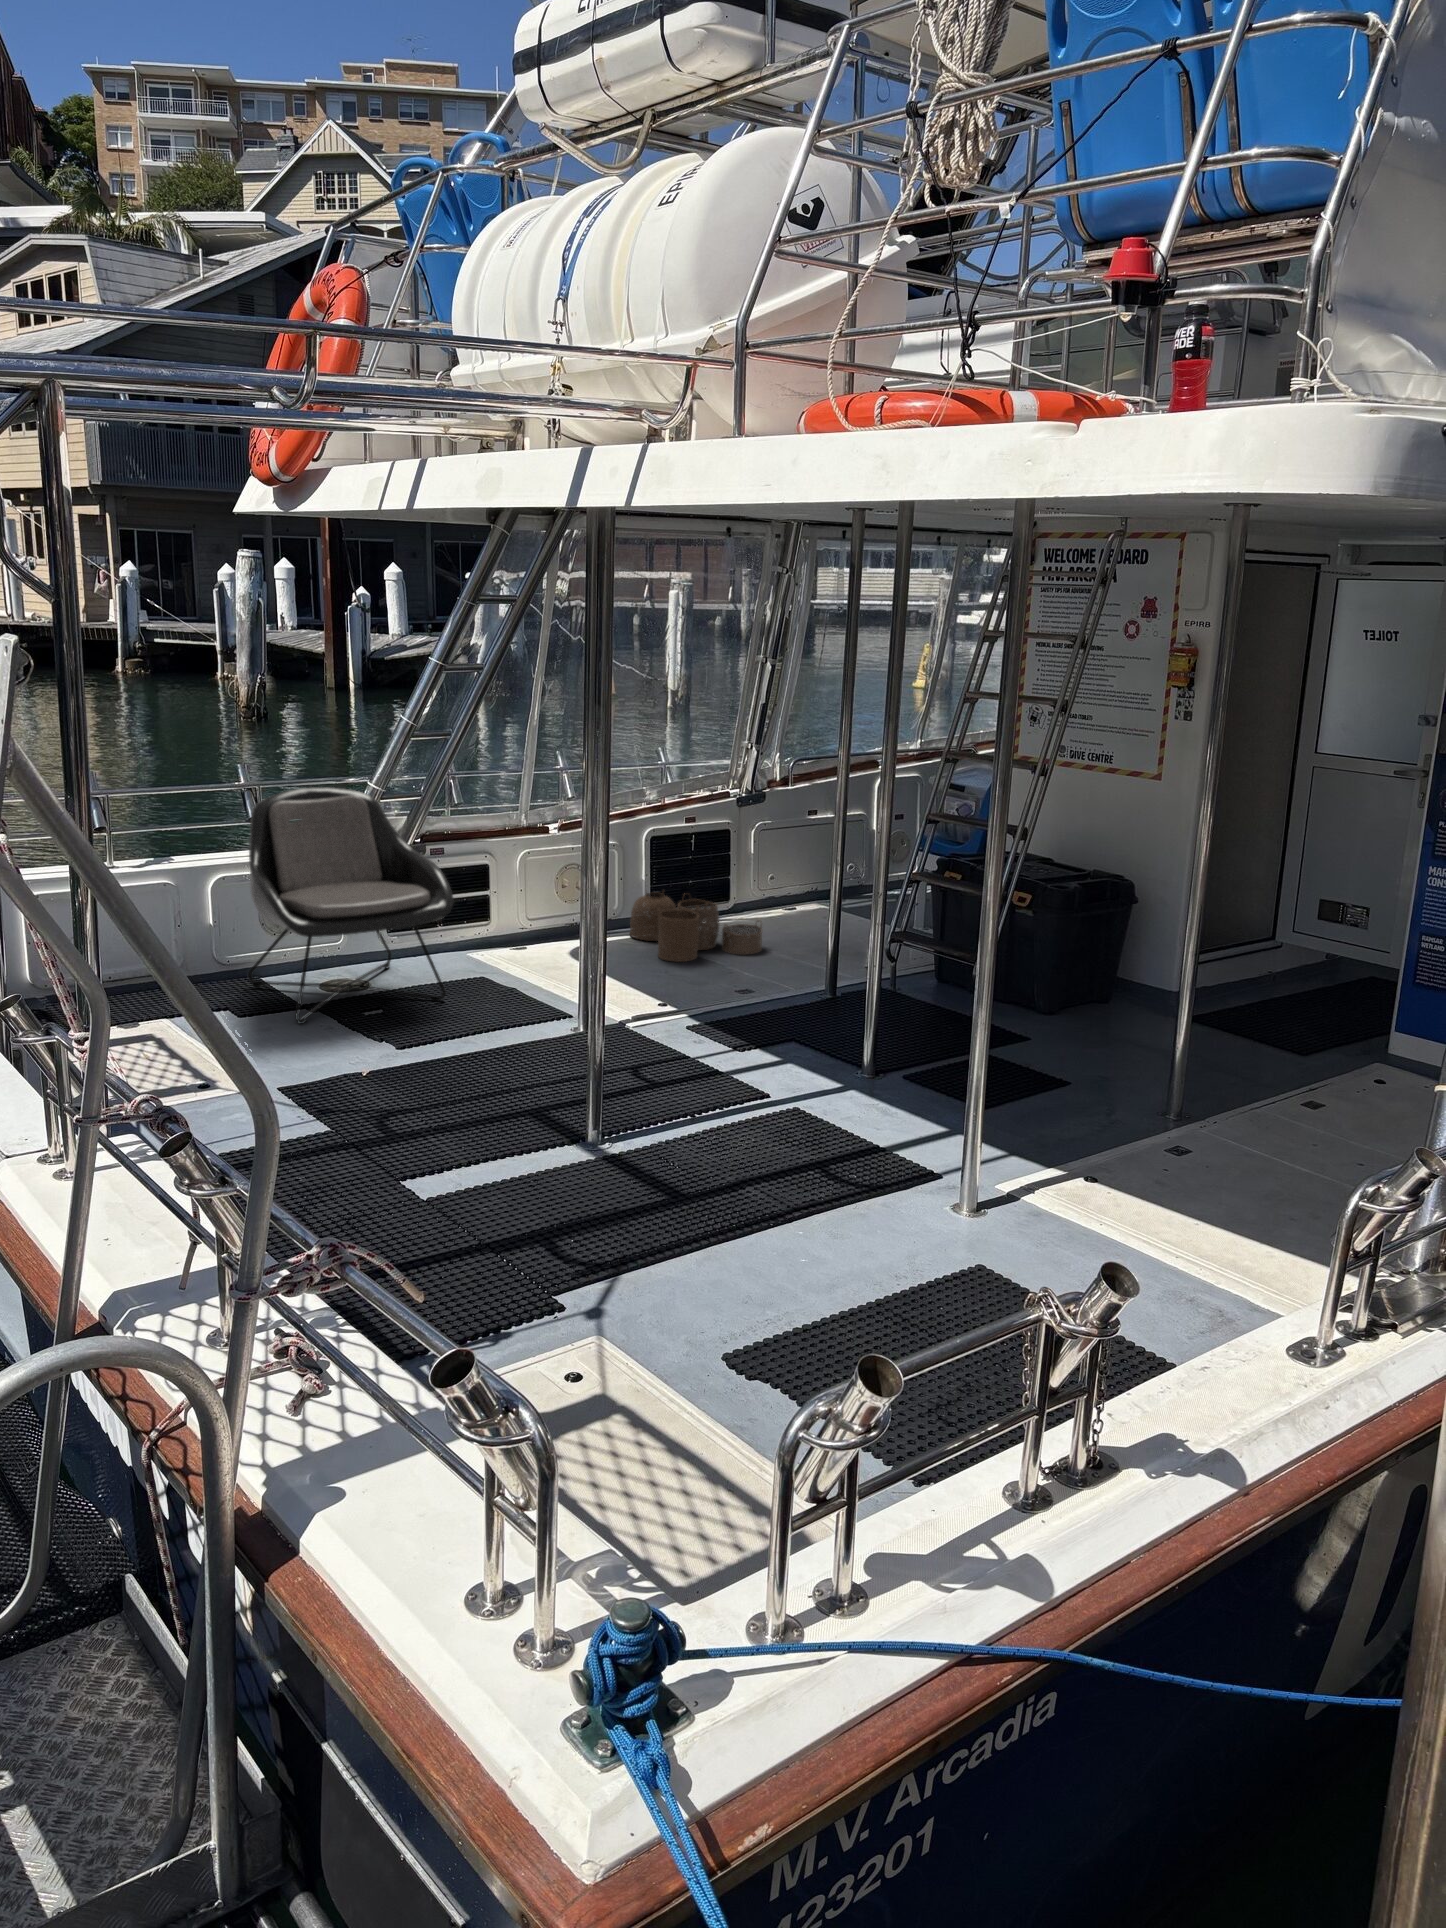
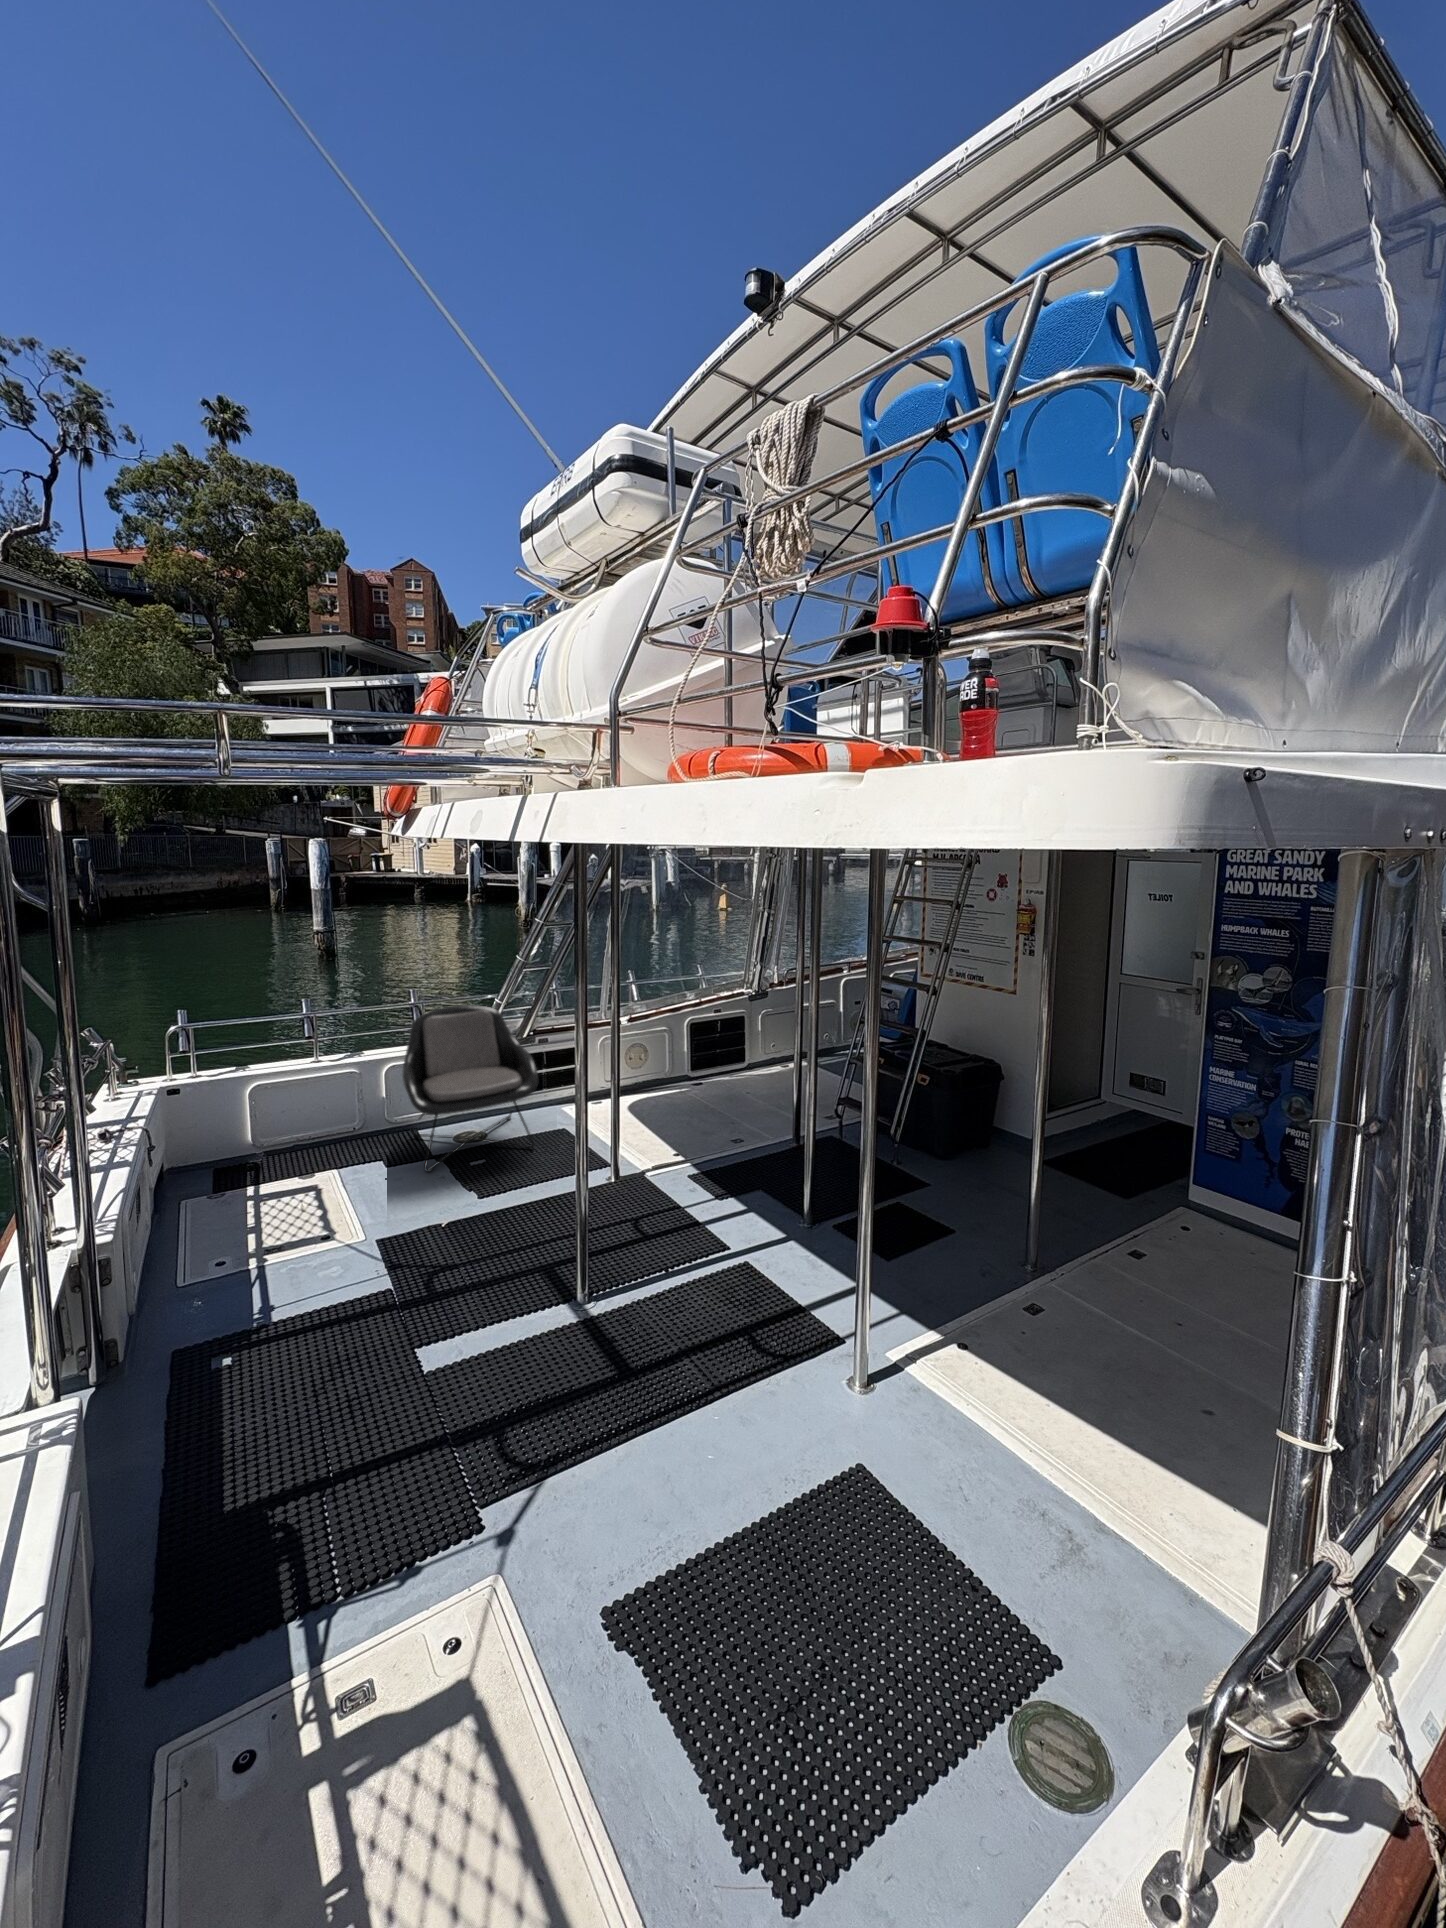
woven basket: present [630,893,762,962] -> none [675,1060,758,1112]

